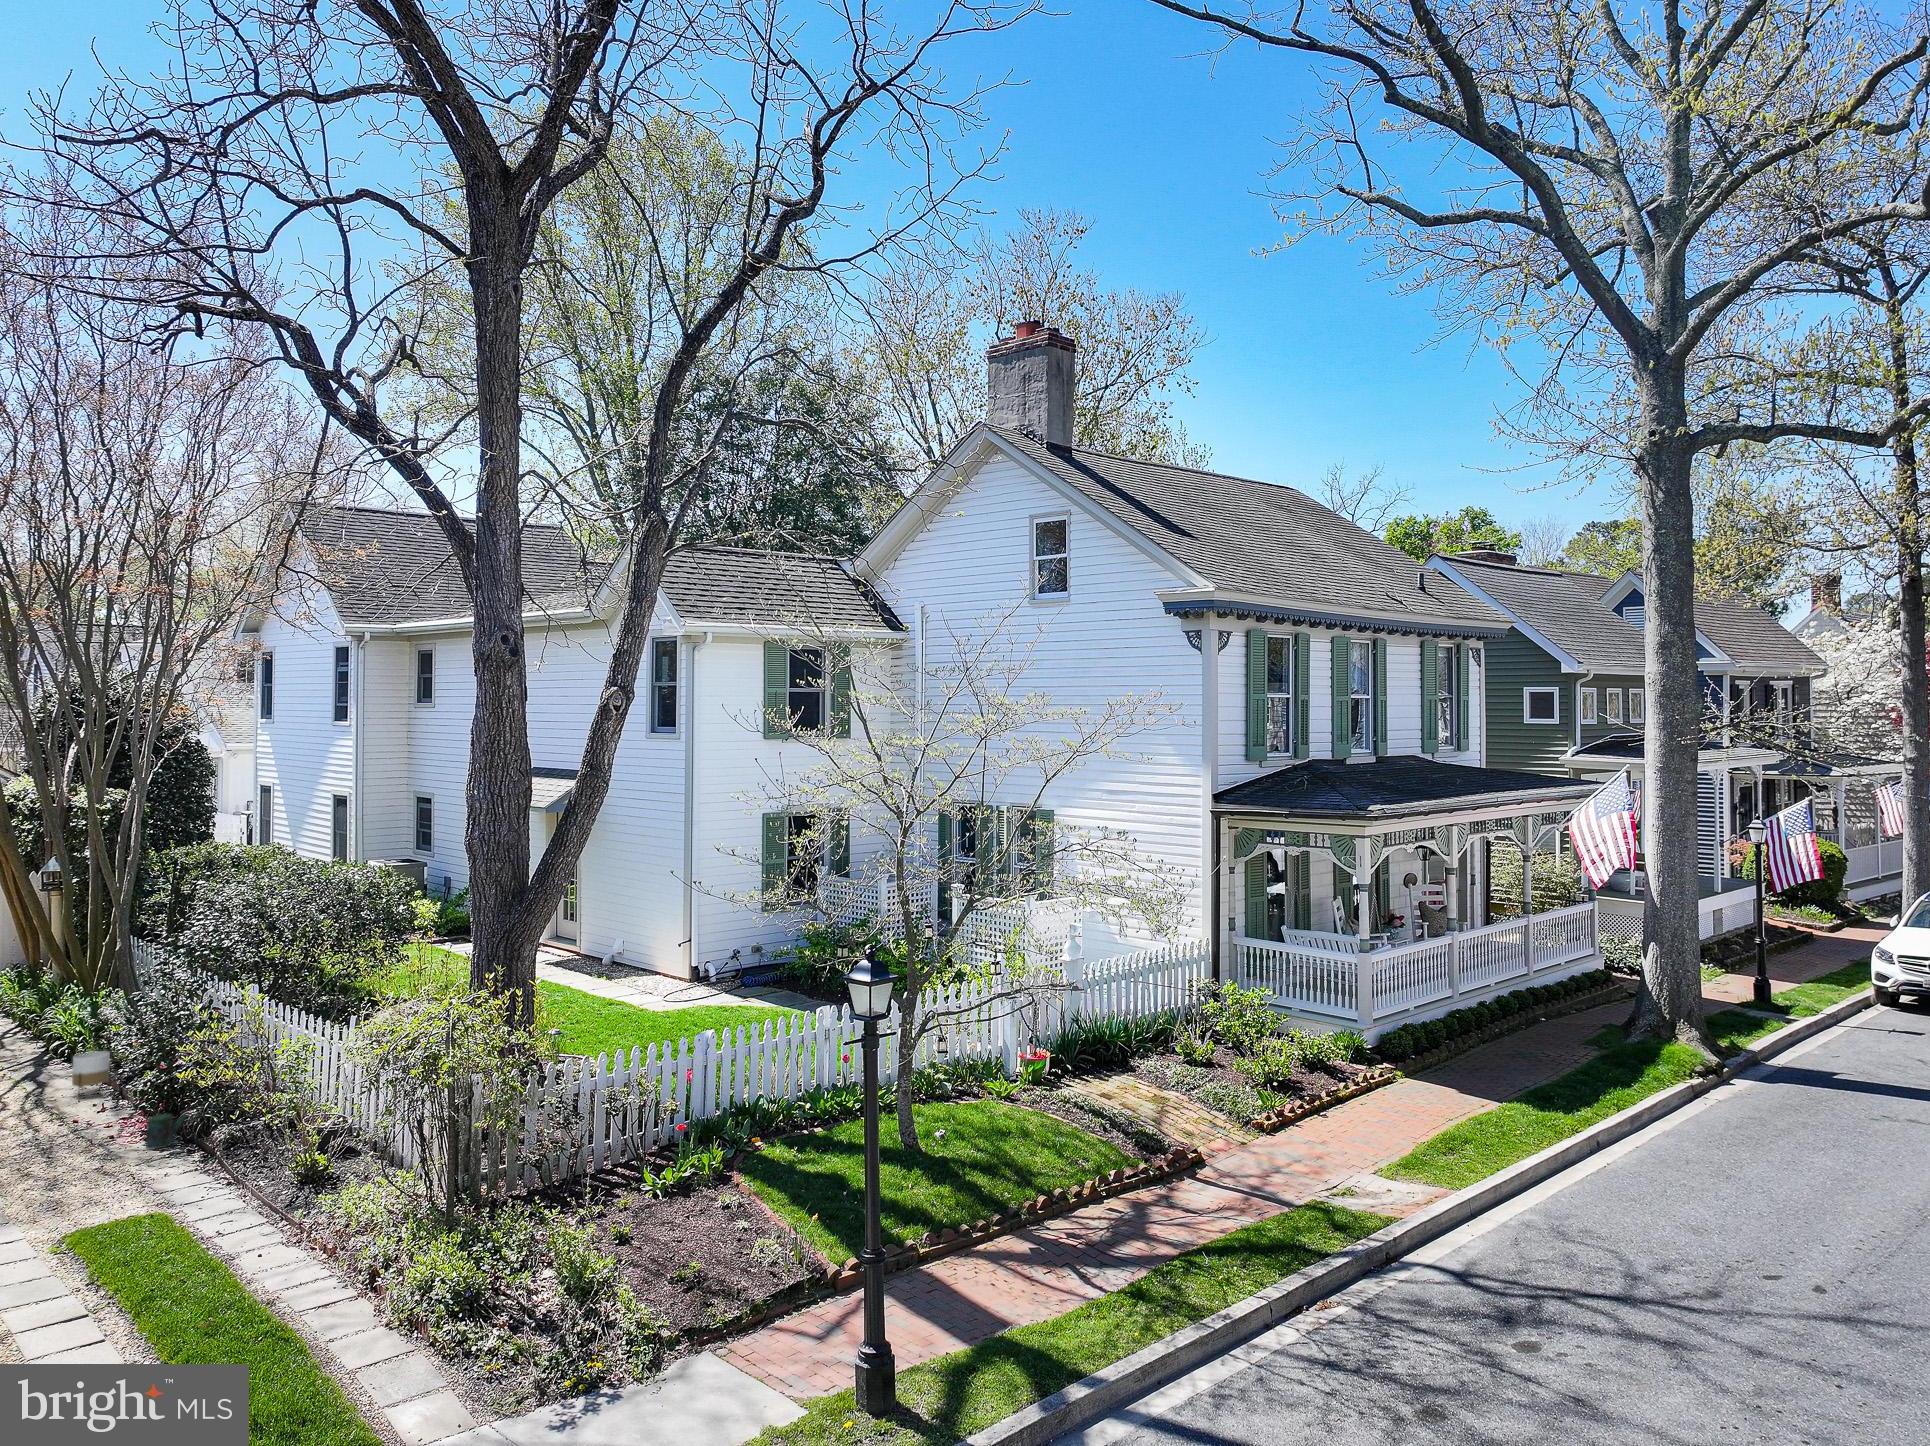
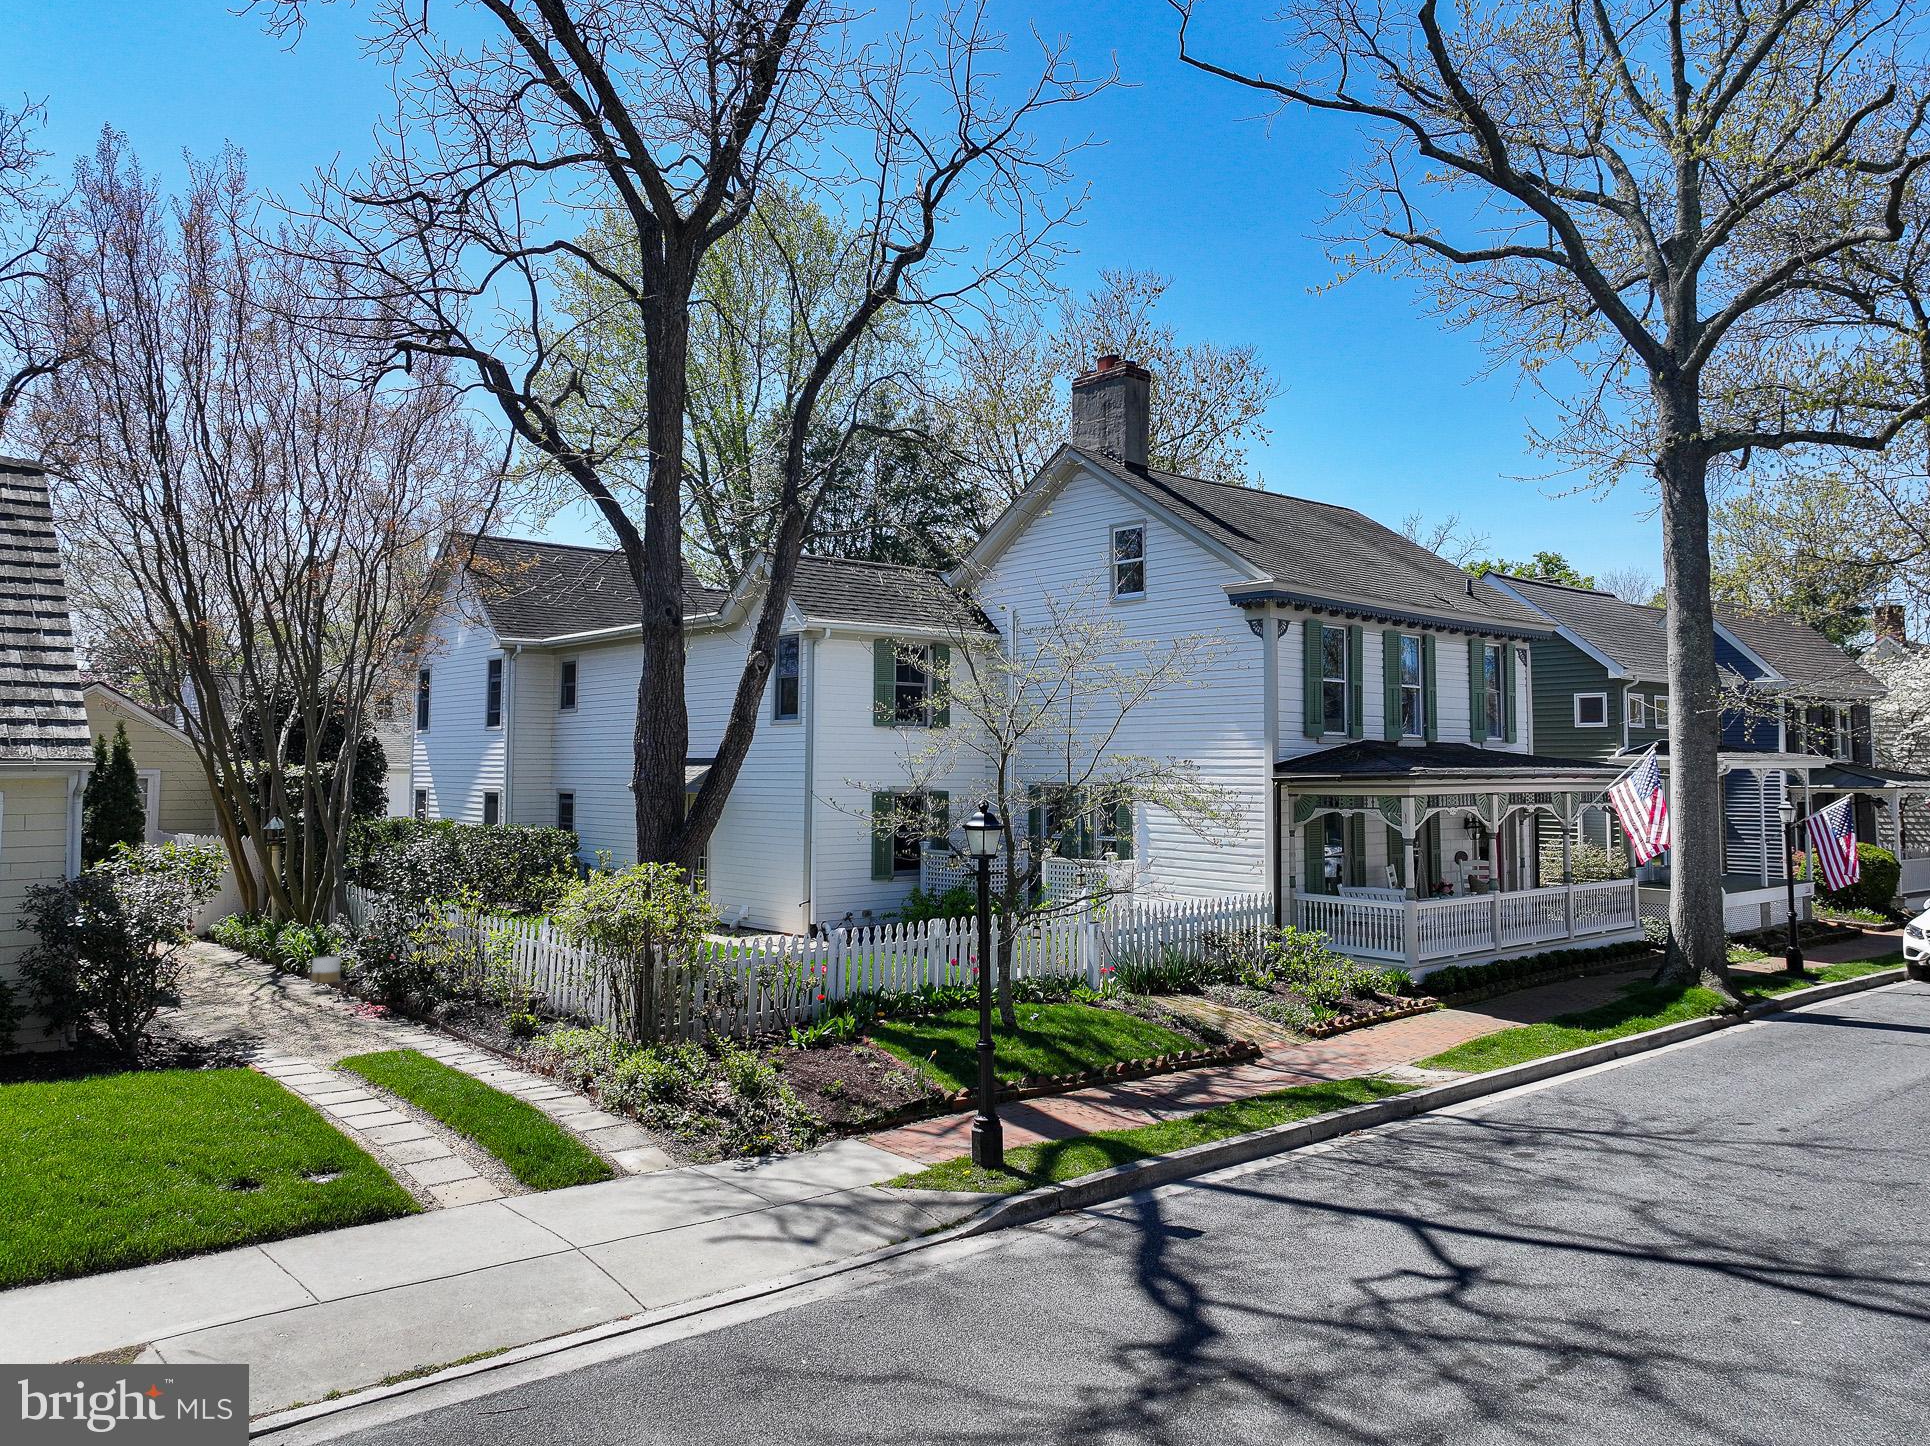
watering can: present [140,1105,193,1150] -> none [376,988,418,1021]

